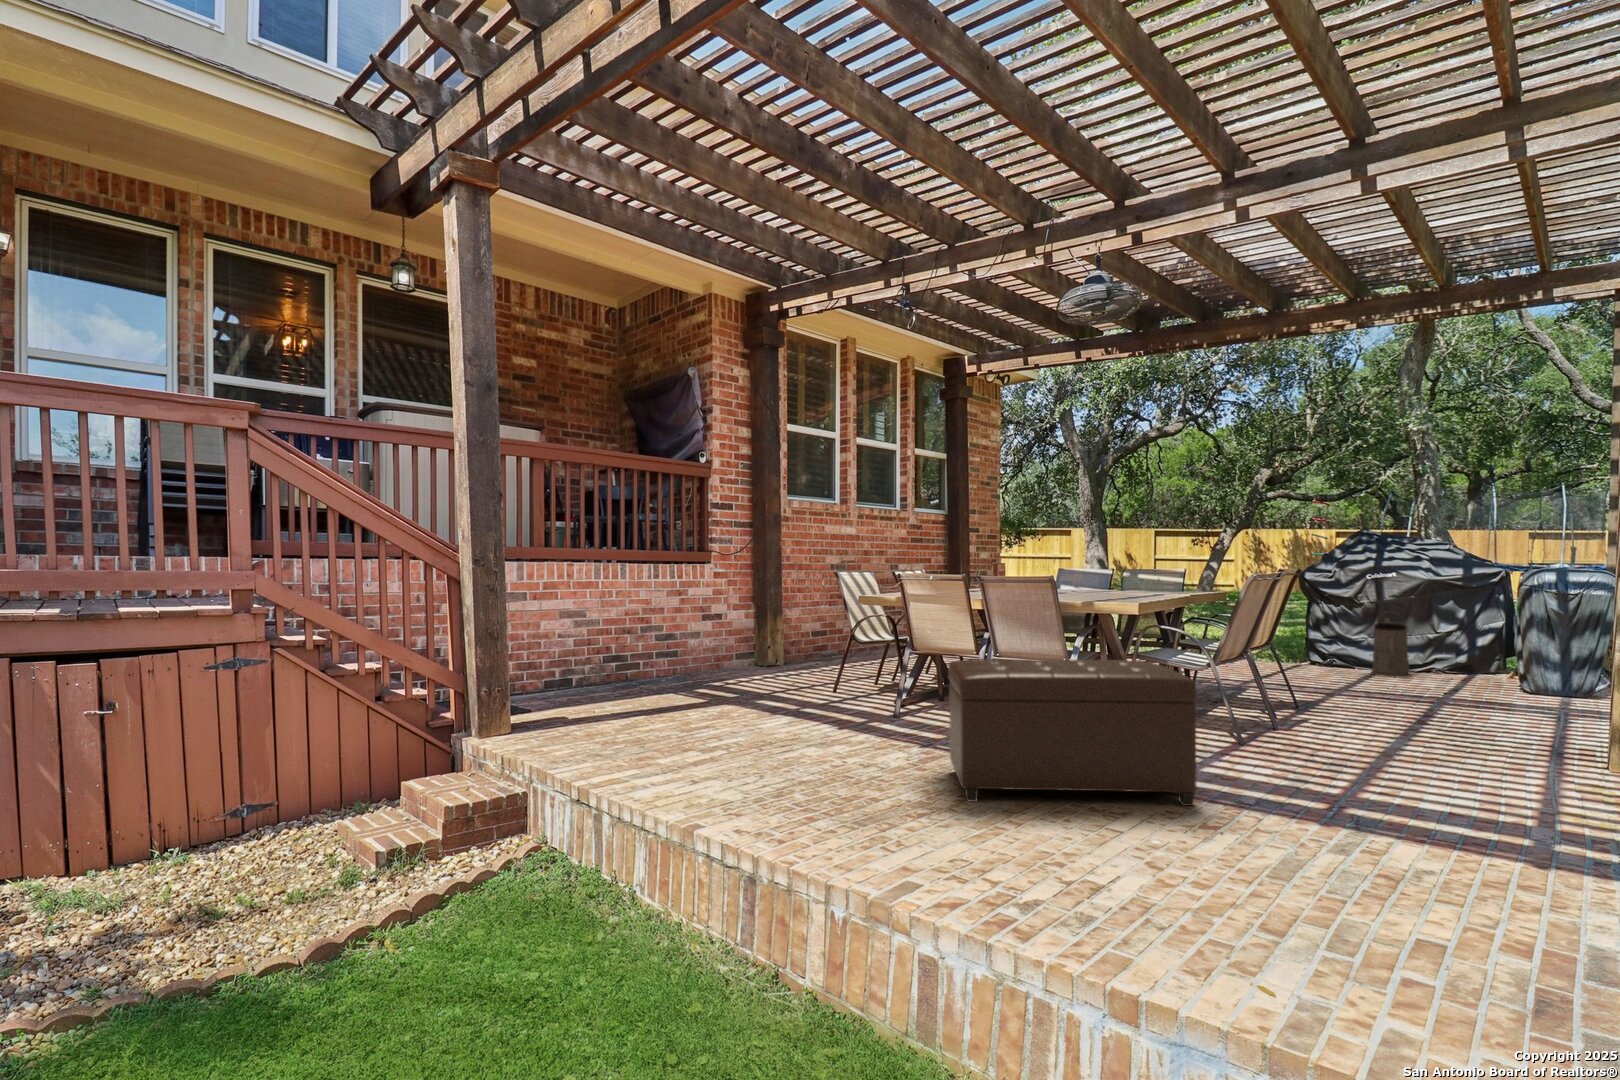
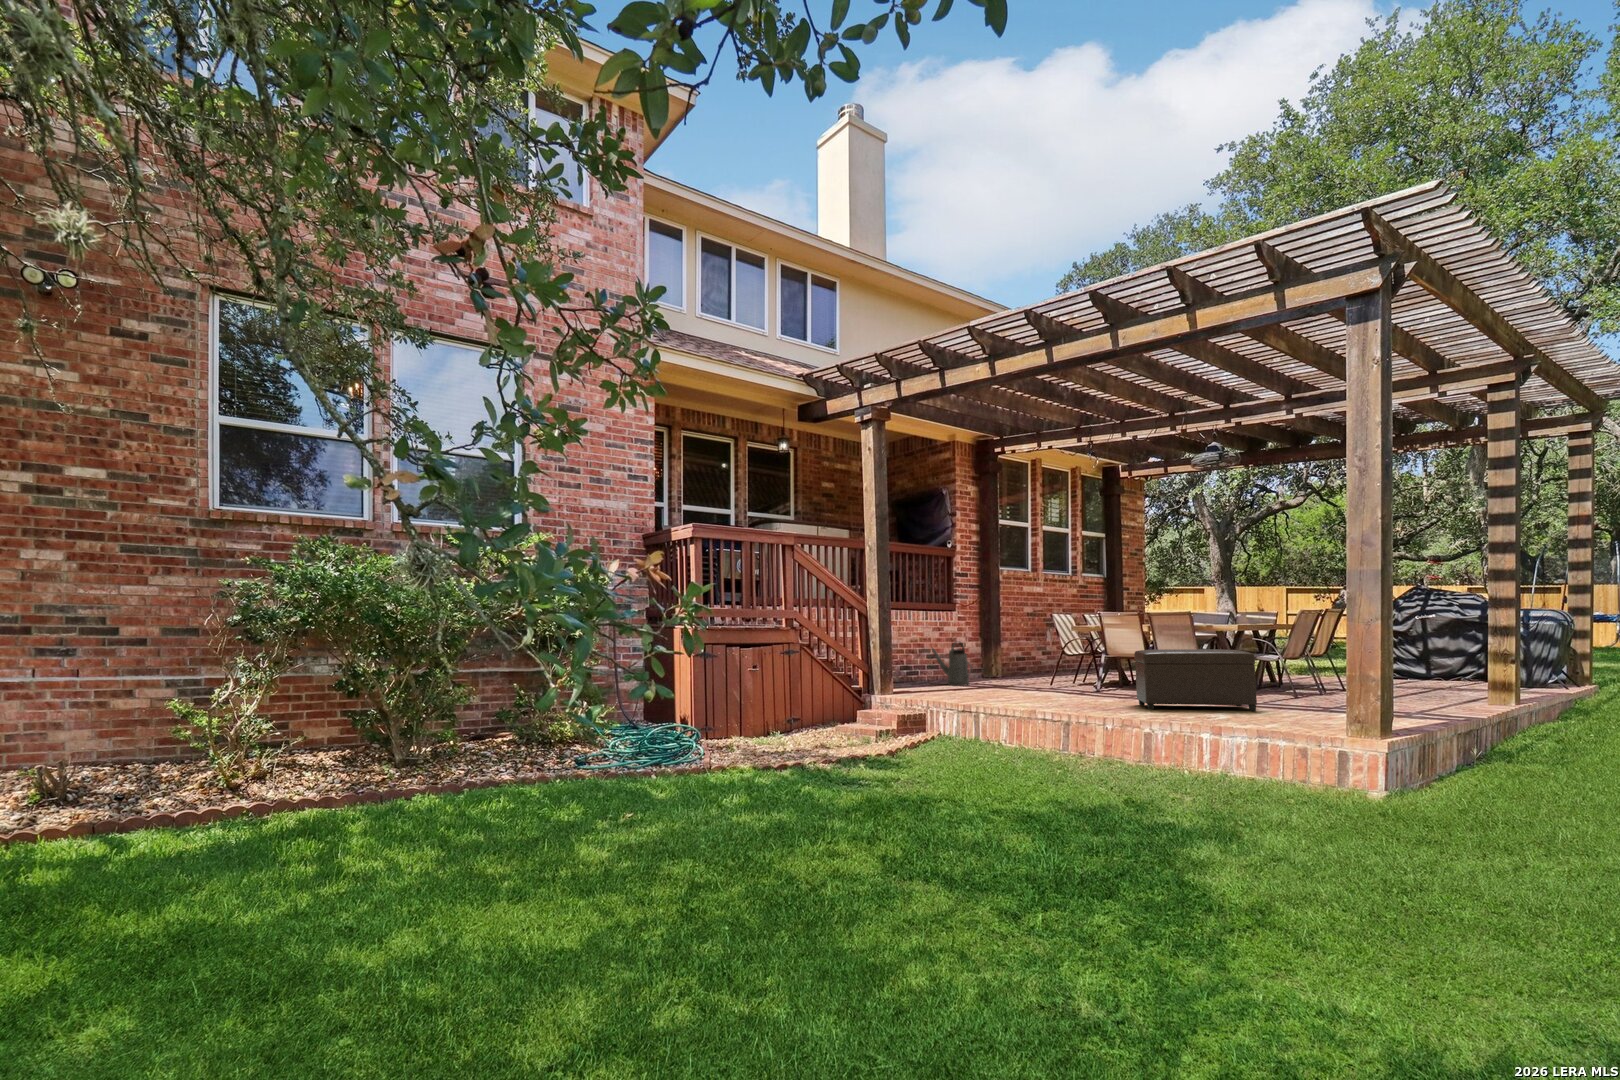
watering can: present [1371,617,1411,678] -> present [932,642,972,686]

